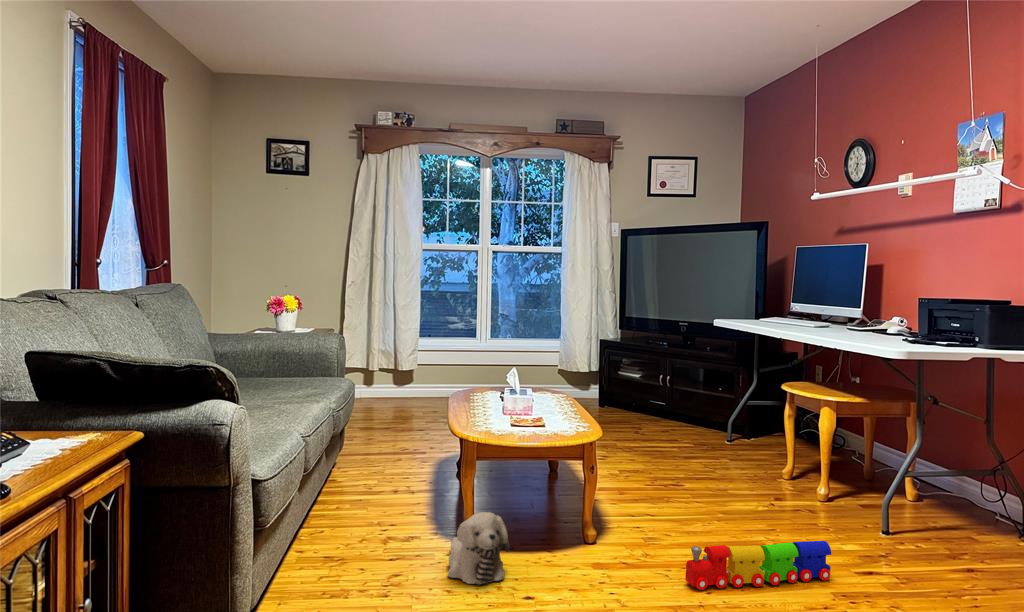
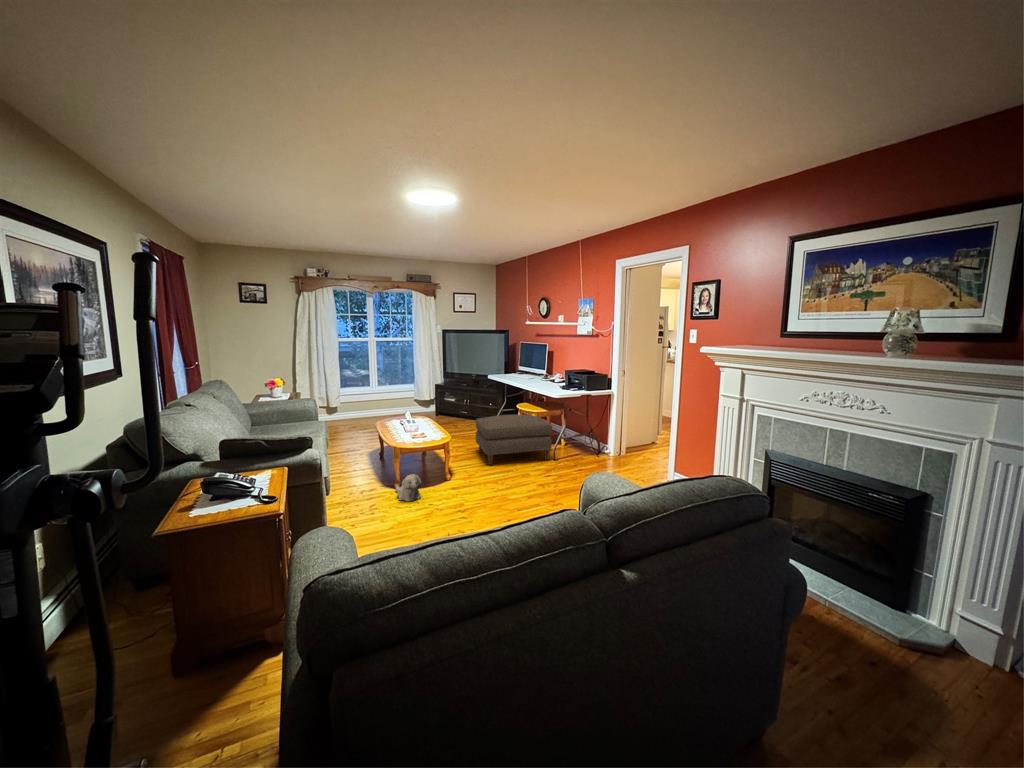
ottoman: none [672,401,887,531] -> present [476,414,552,465]
toy train: present [685,541,831,590] -> none [486,466,533,490]

